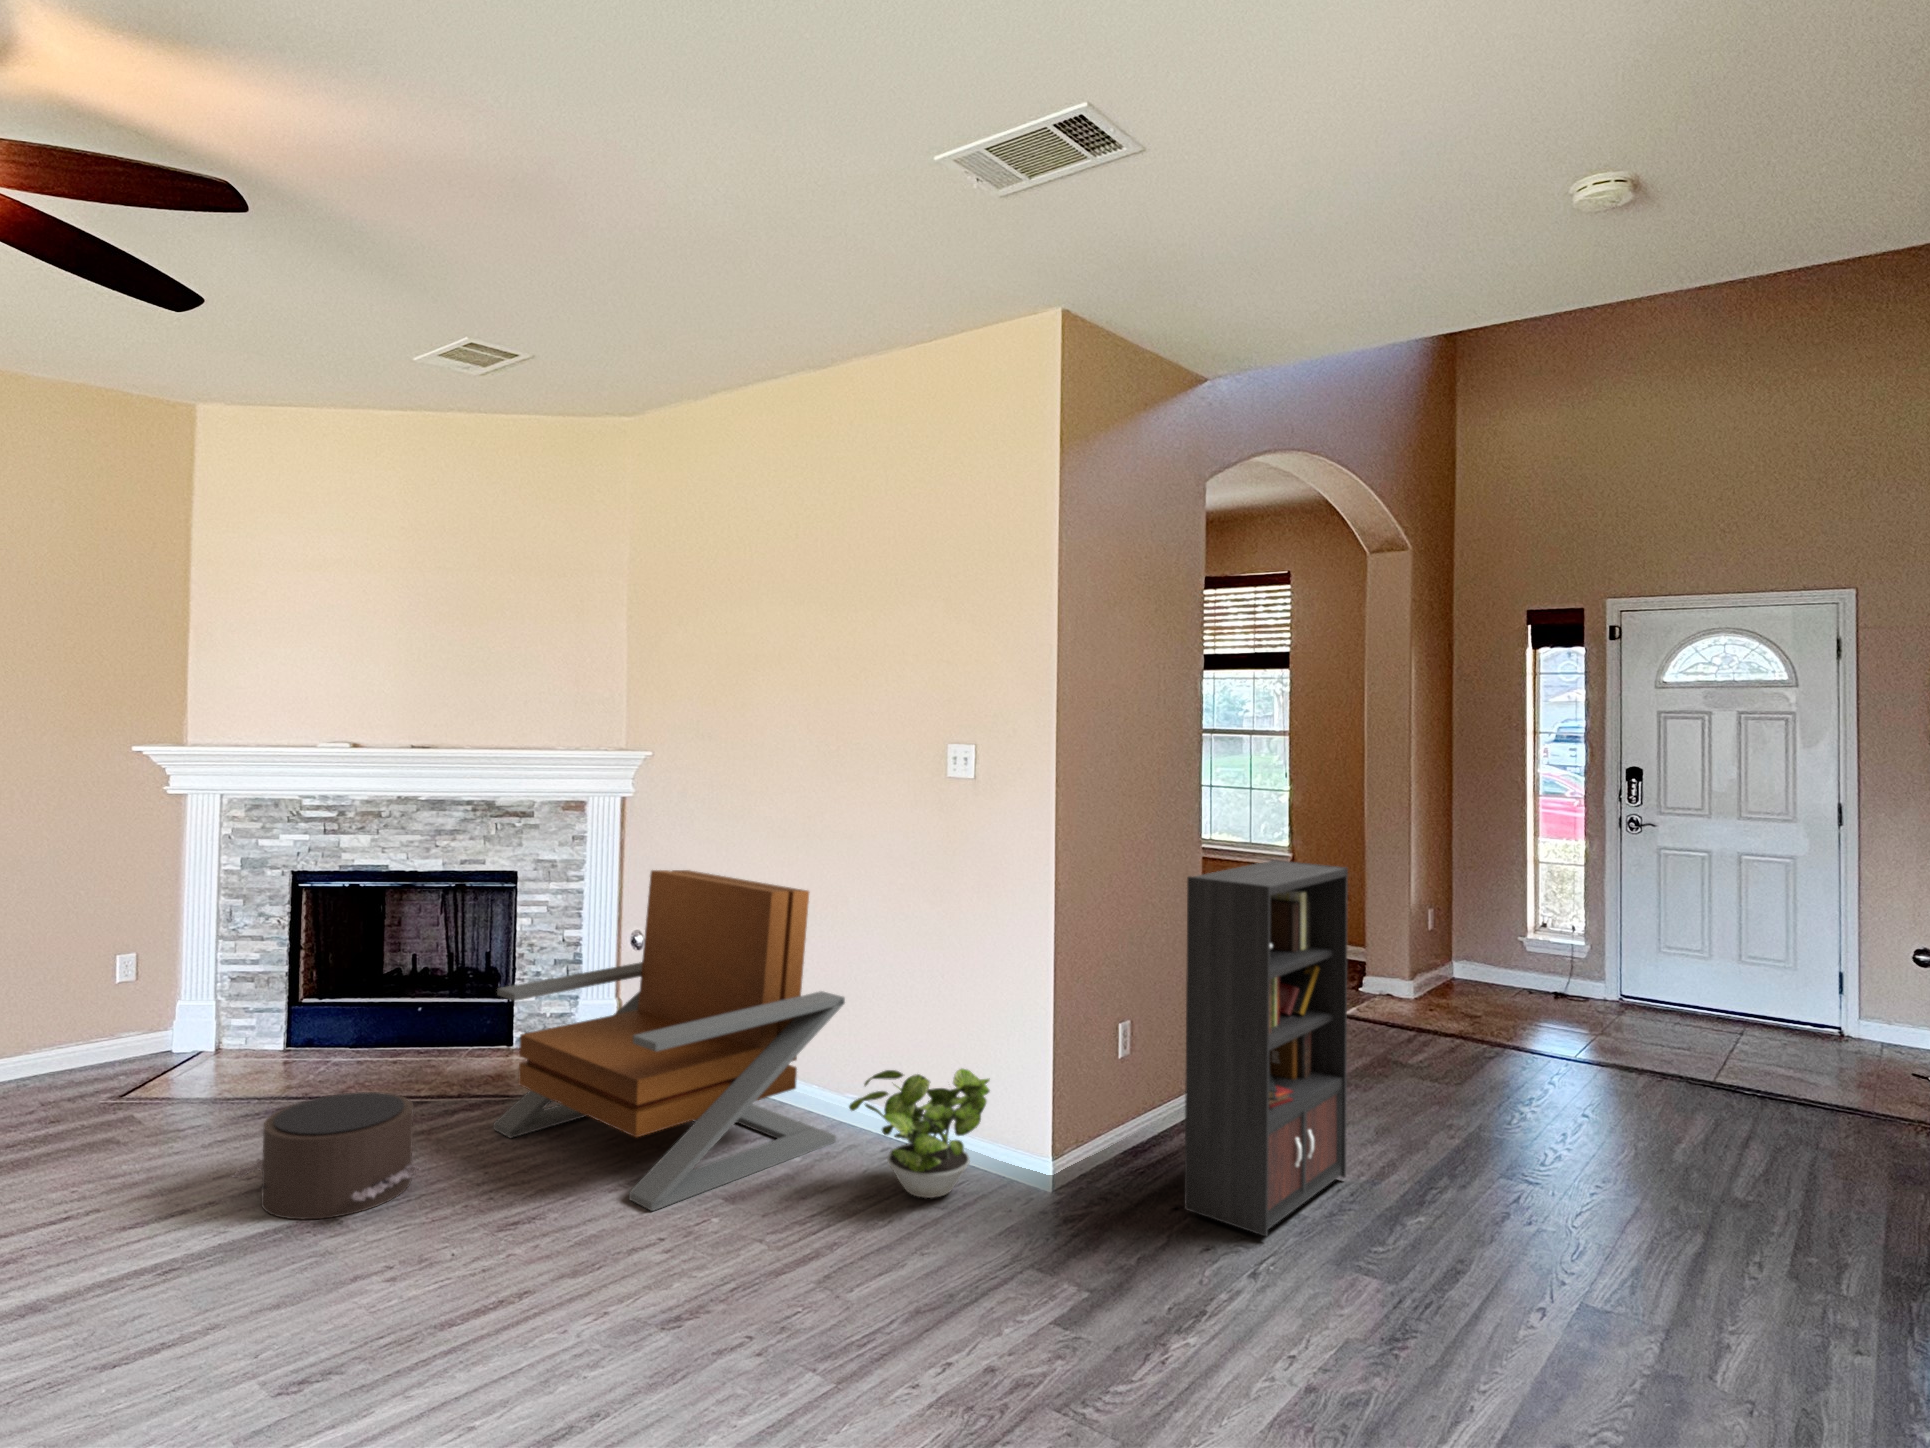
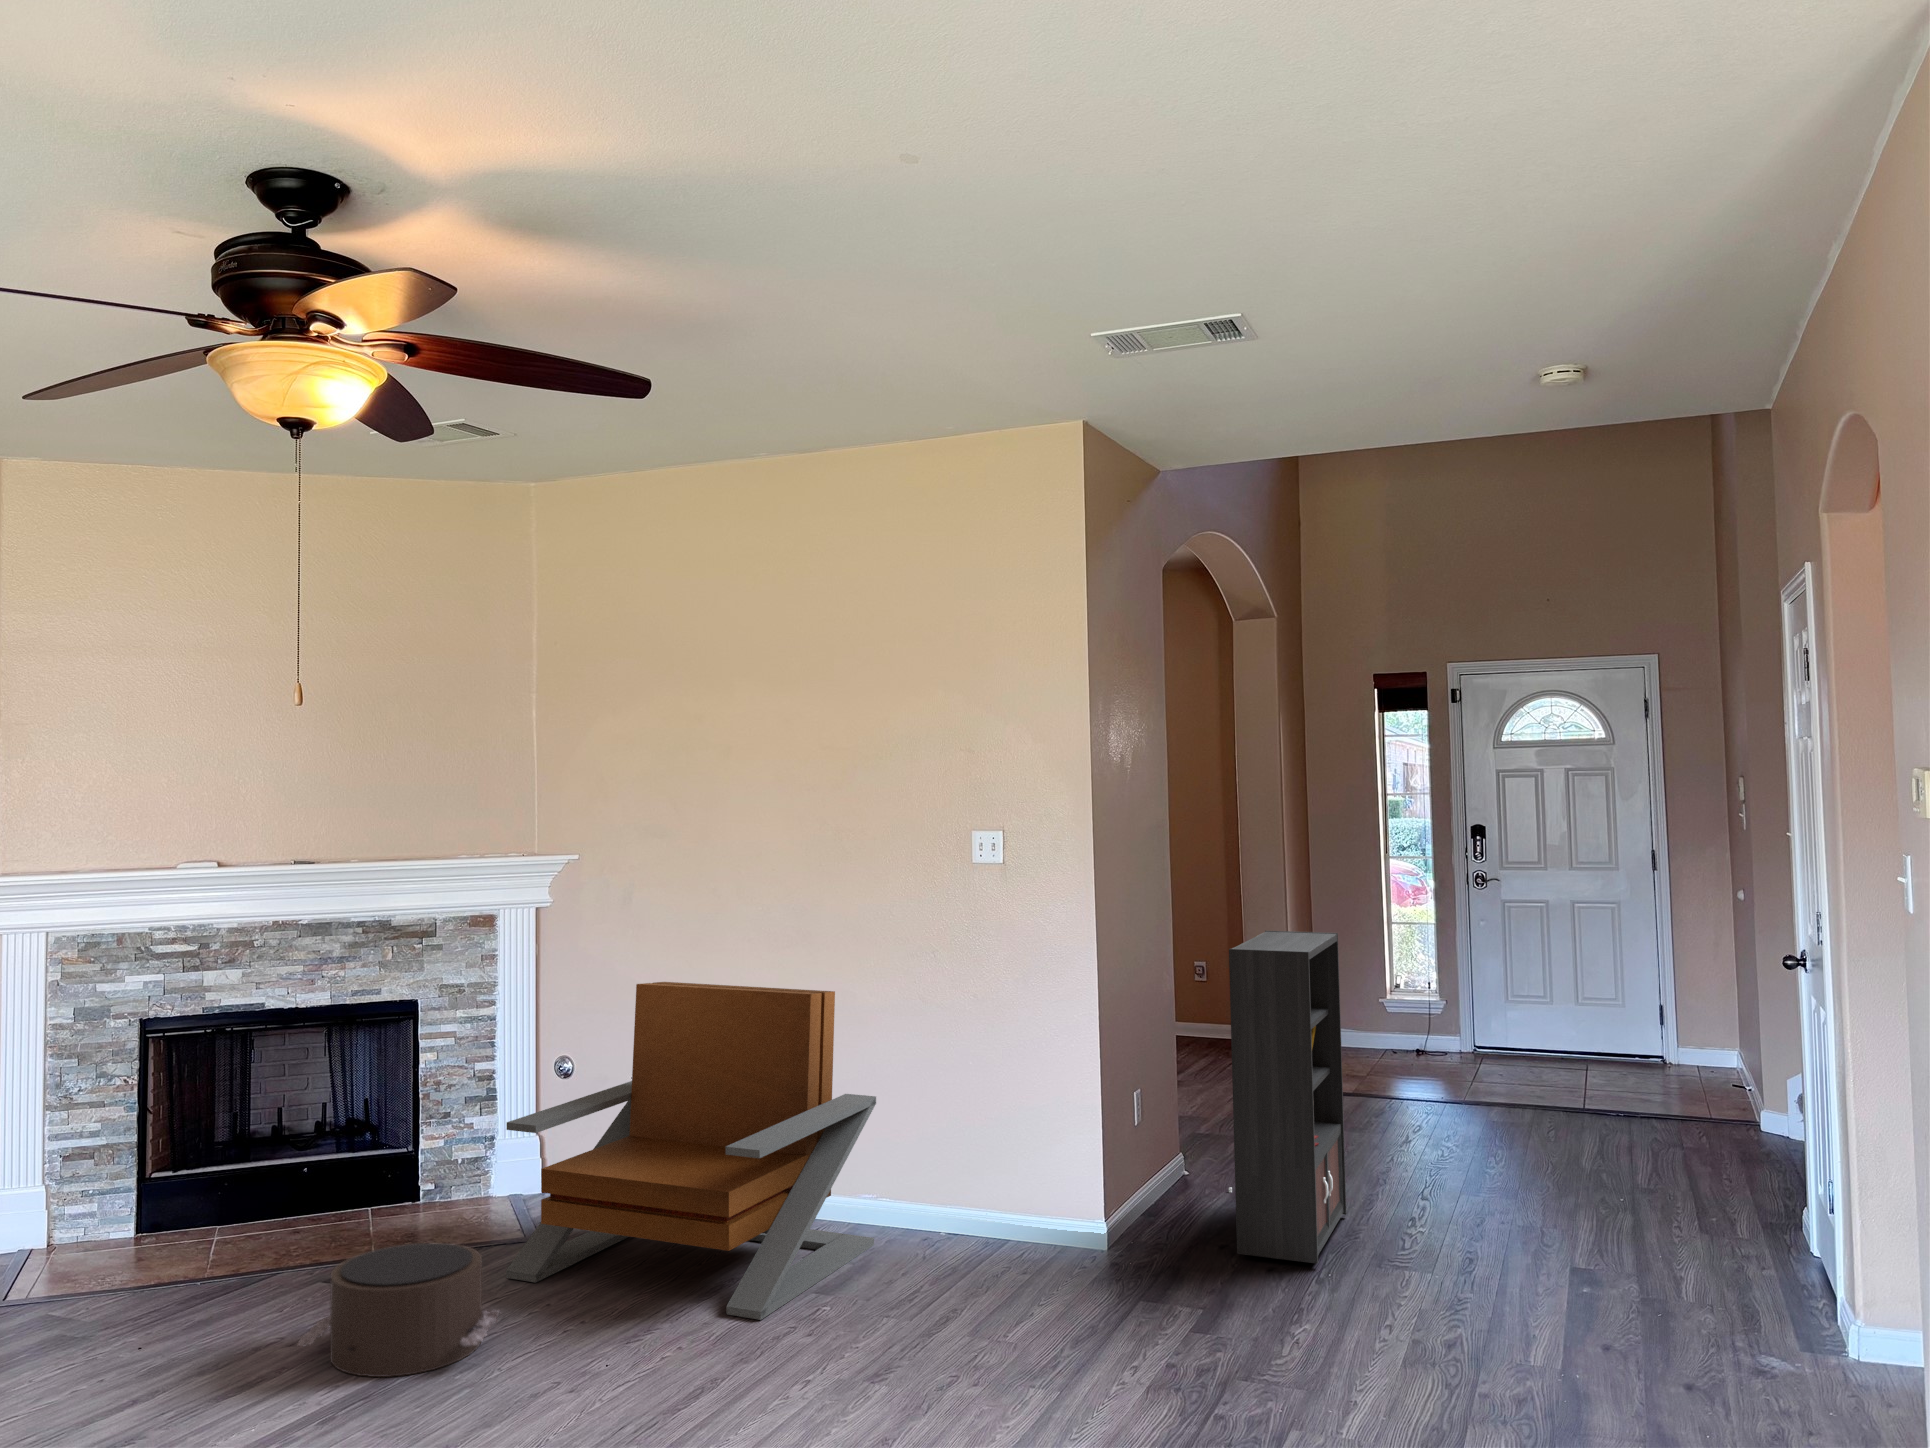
potted plant: present [849,1069,989,1198] -> none [935,1151,1052,1276]

